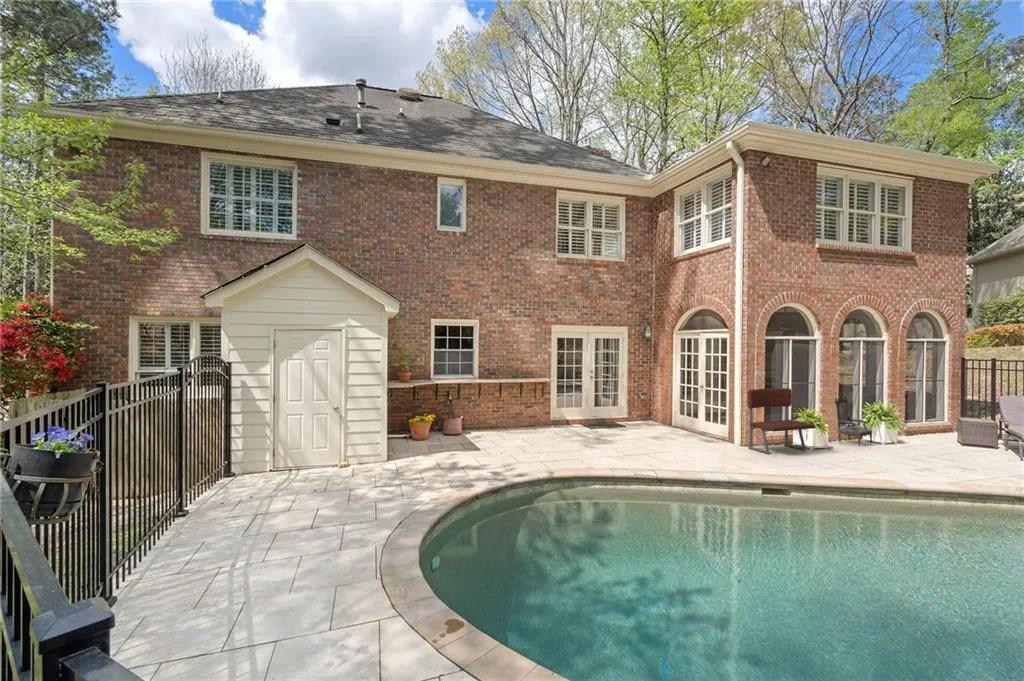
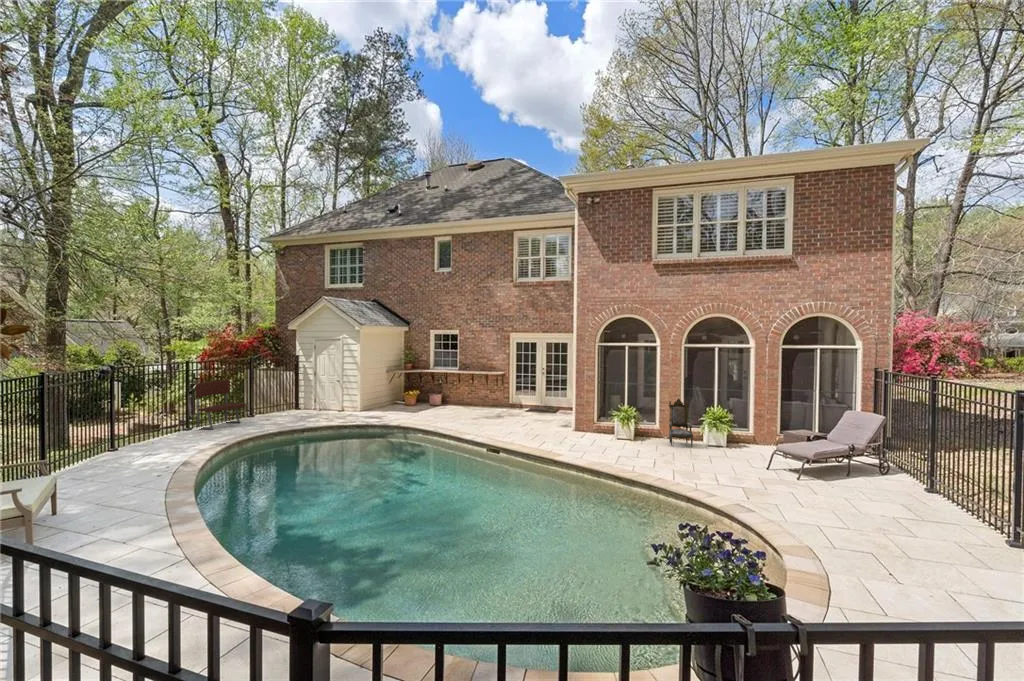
bench: present [748,388,815,454] -> present [195,380,246,430]

